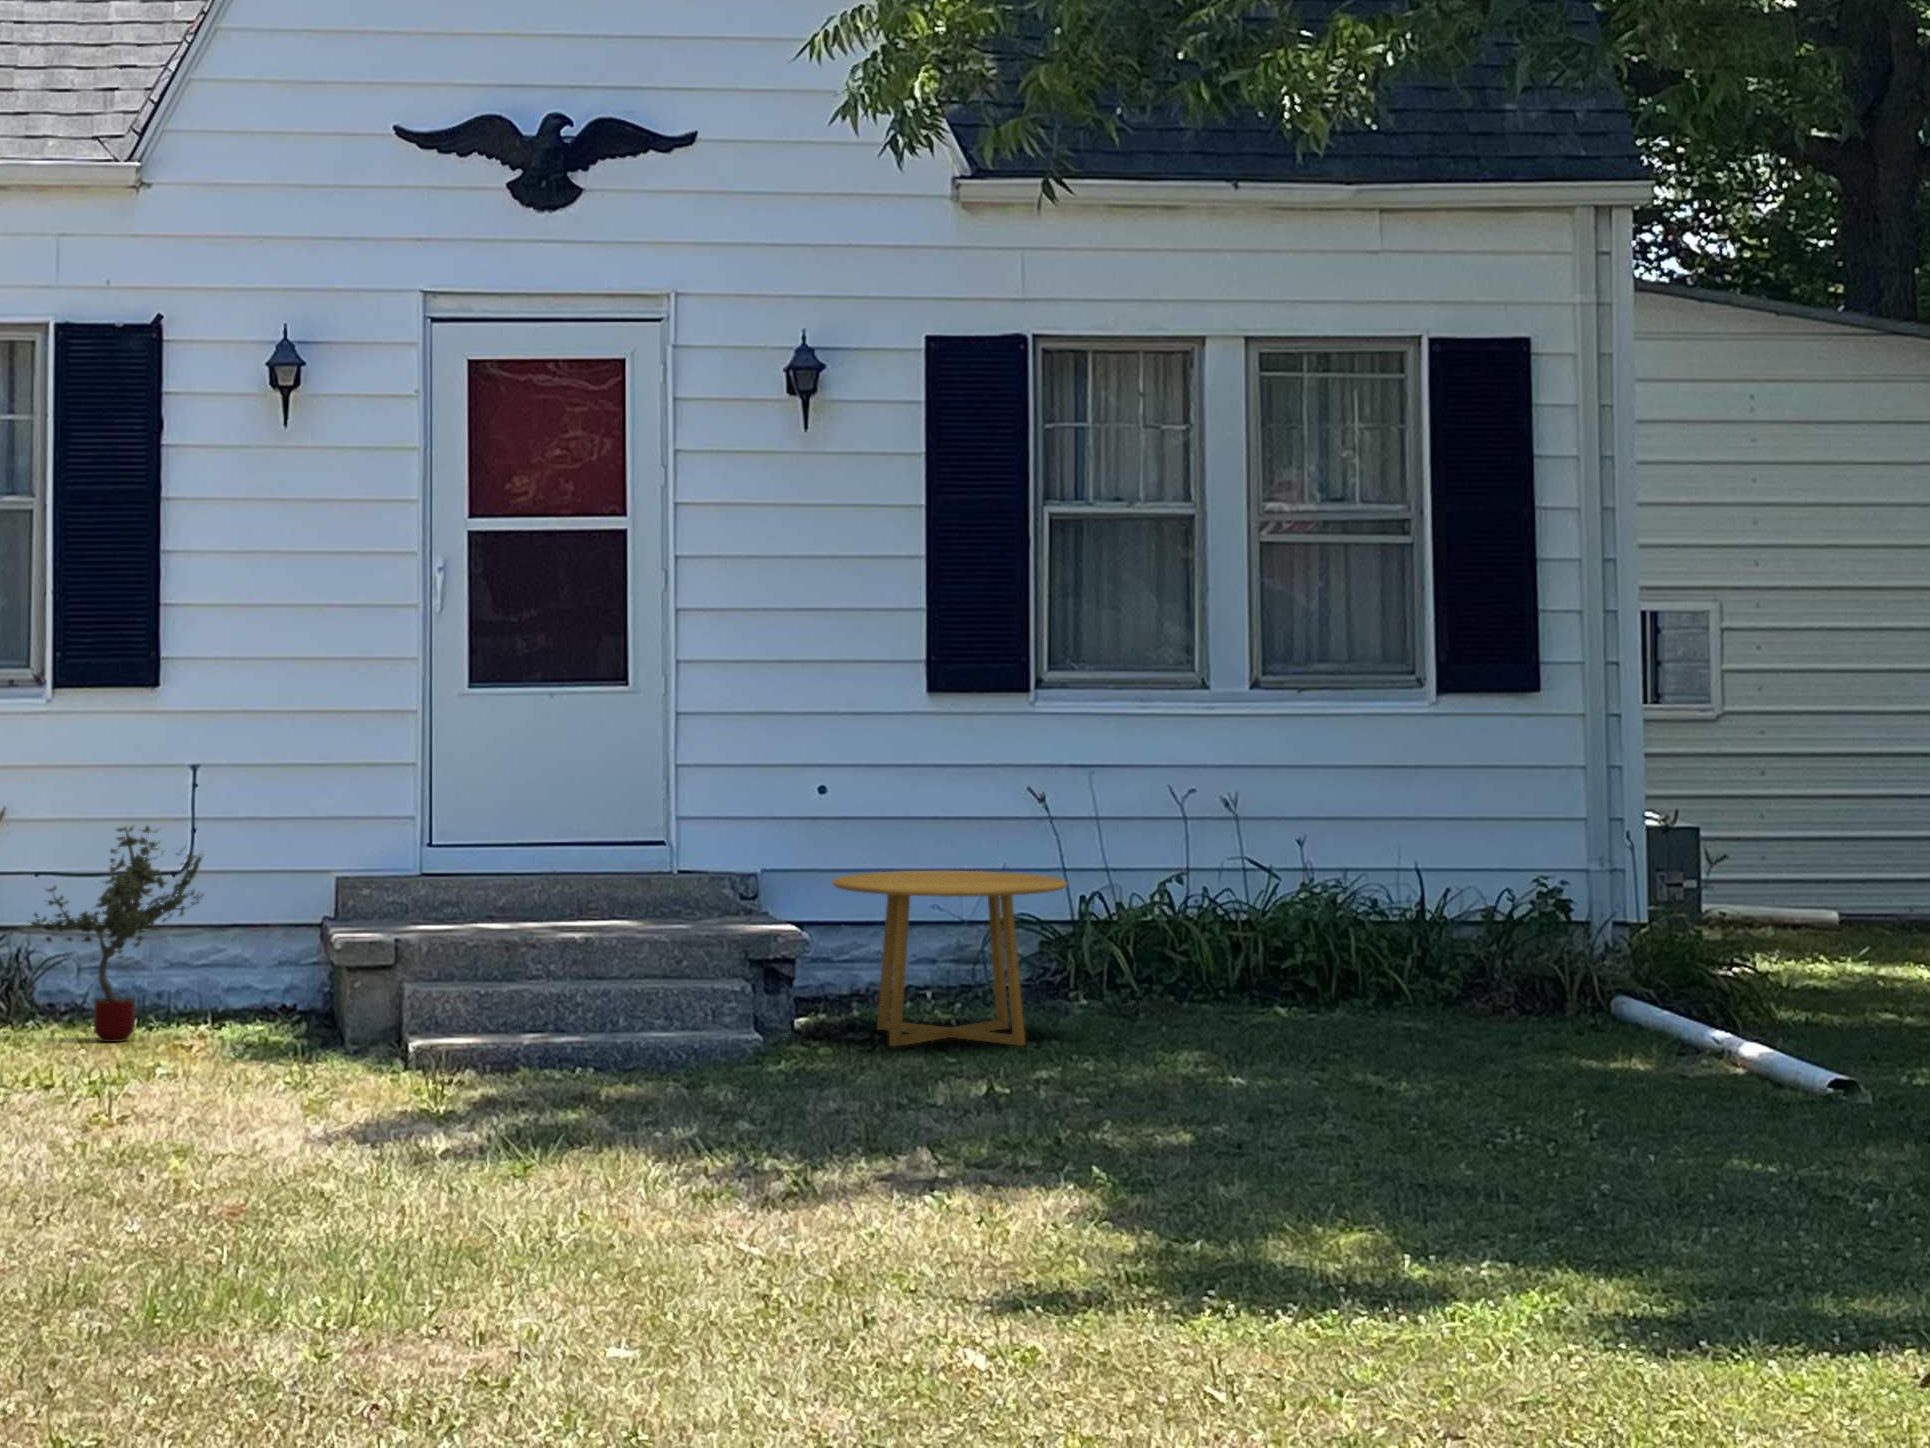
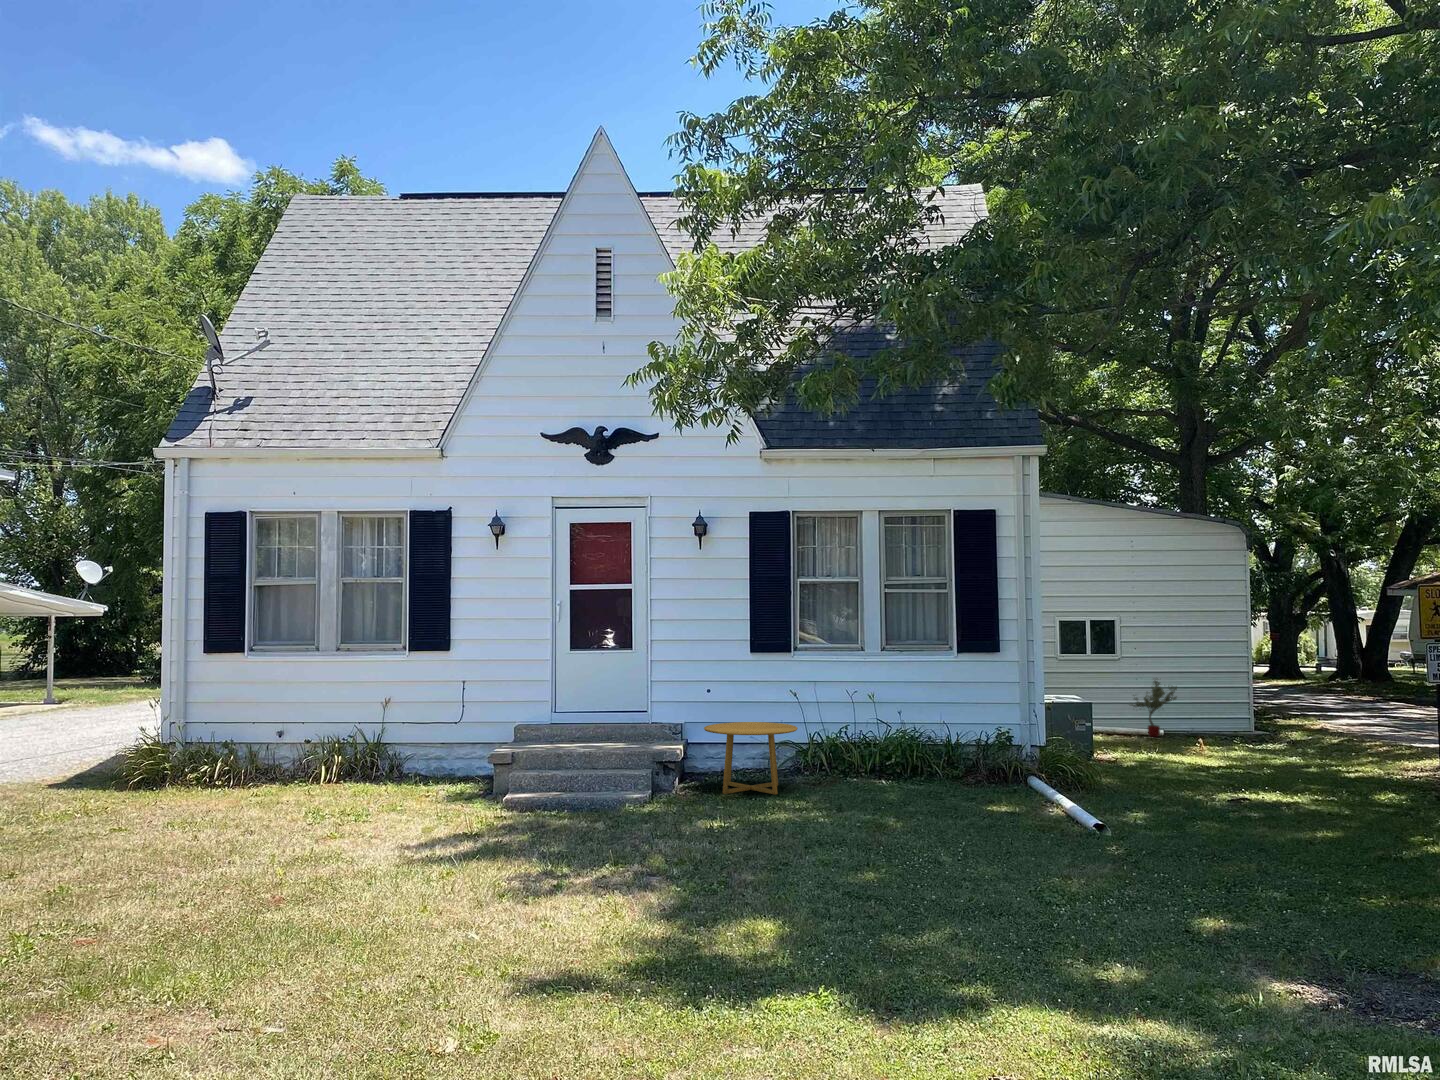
potted tree: present [31,826,202,1042] -> present [1131,681,1177,737]

